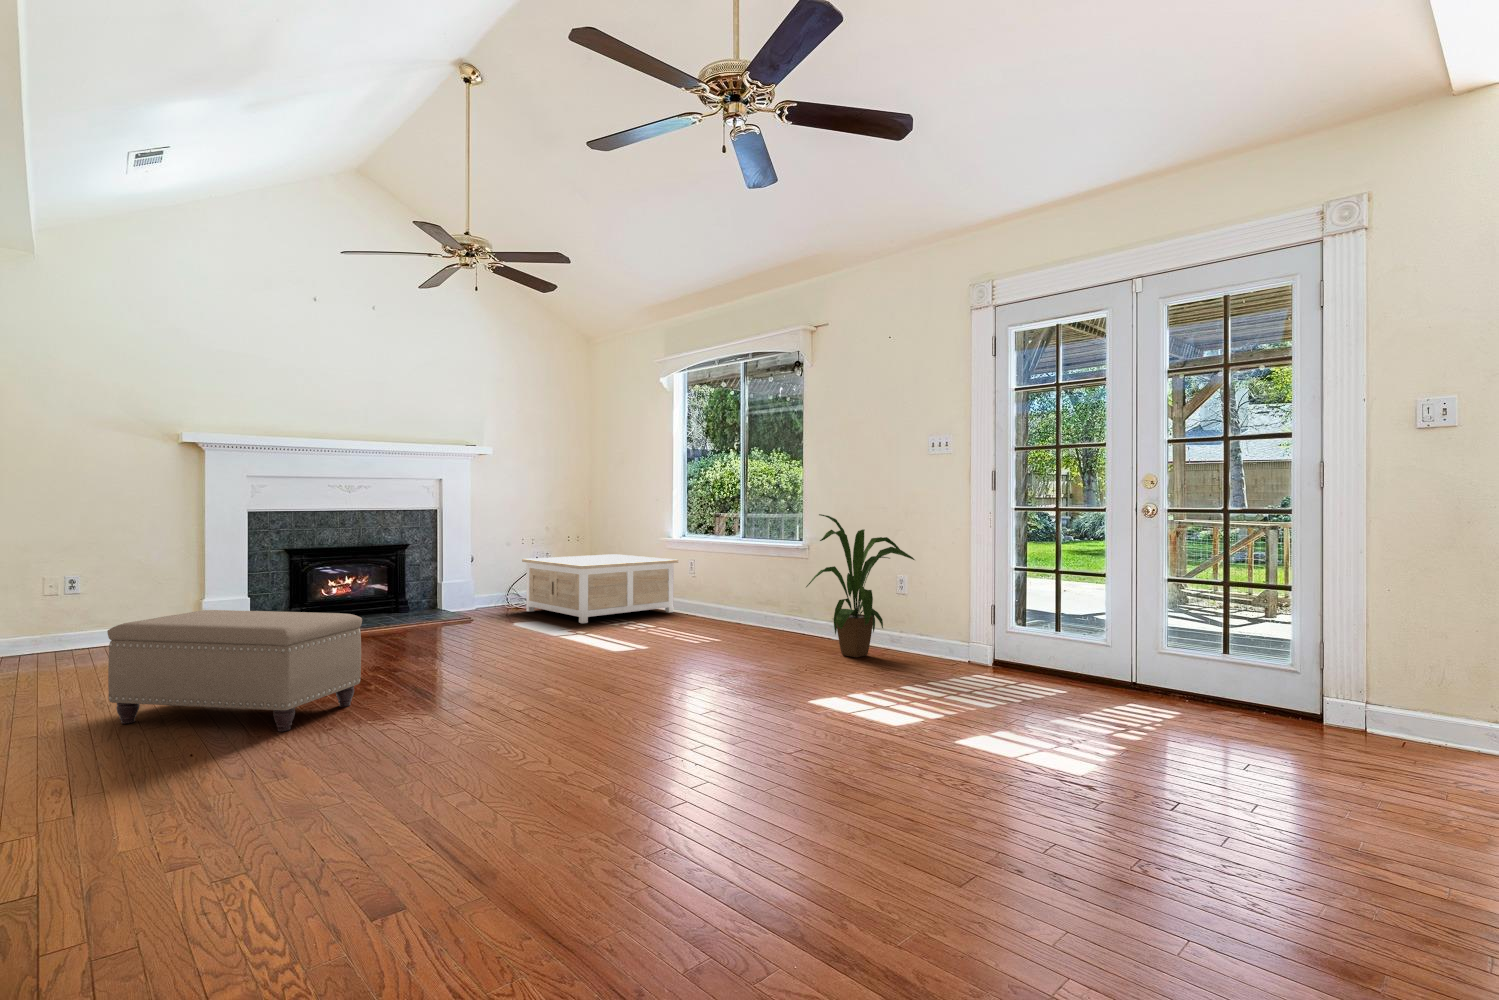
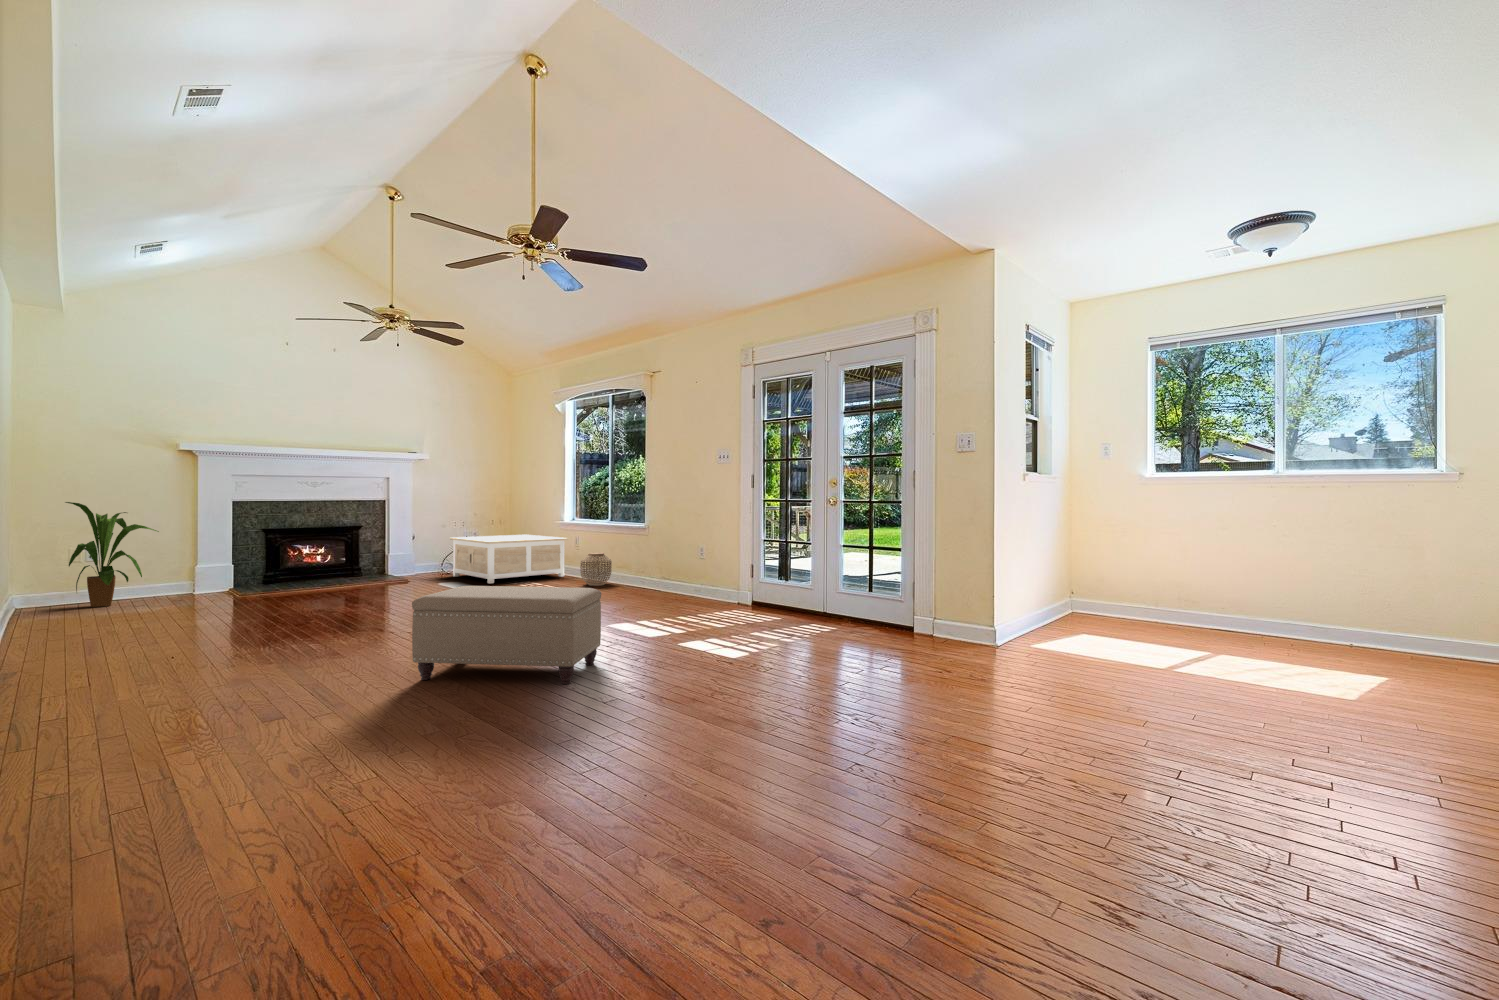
house plant: present [806,514,915,658] -> present [65,502,159,607]
woven basket: none [707,581,749,627] -> present [580,552,612,586]
ottoman: present [107,610,362,732] -> present [412,586,601,684]

